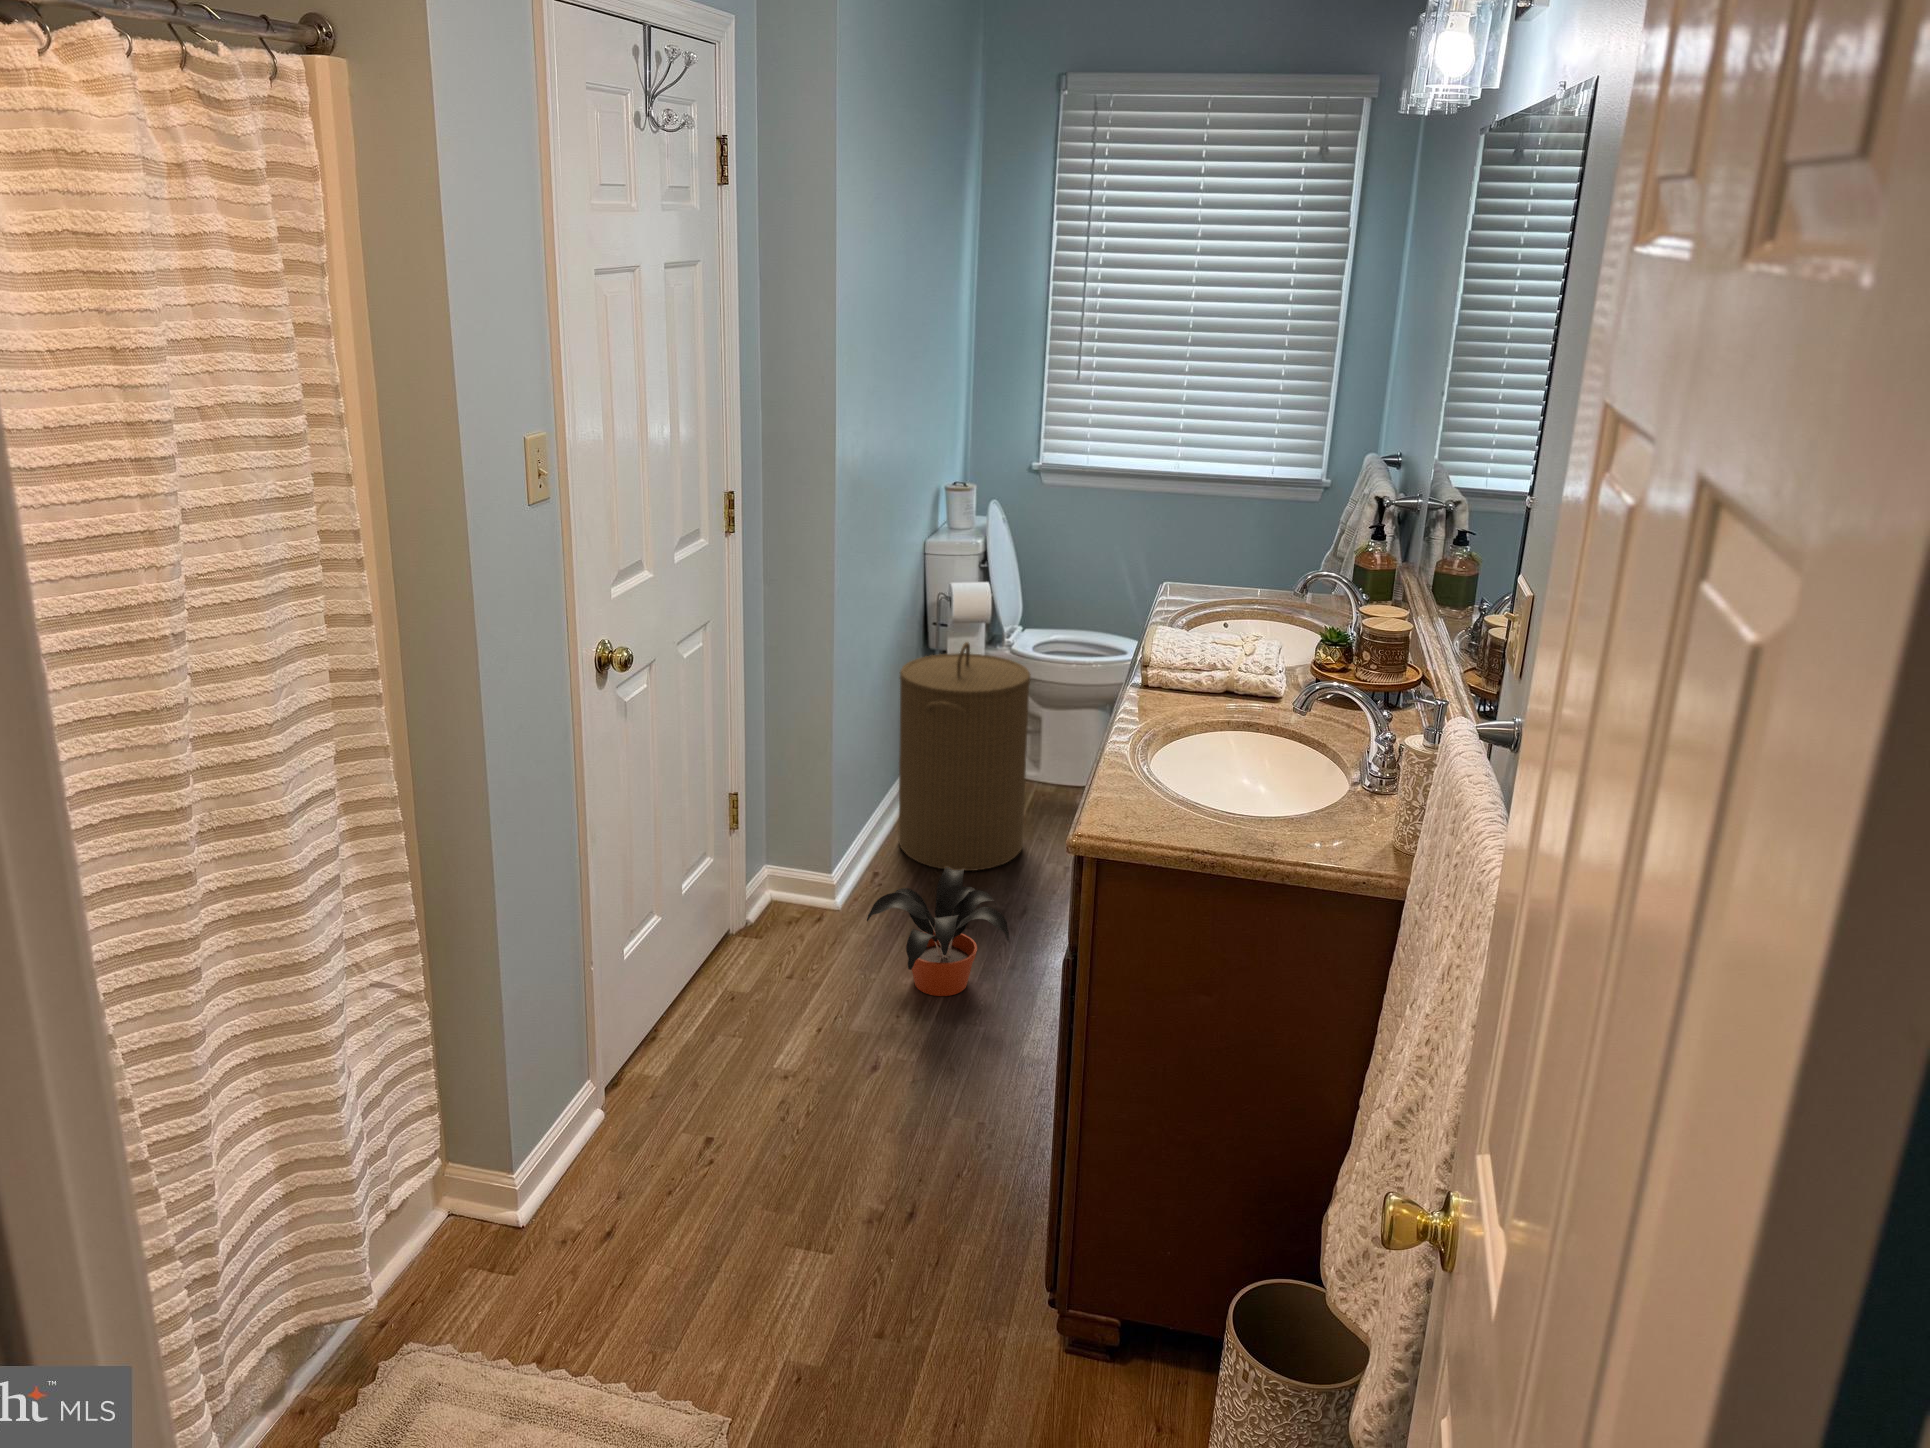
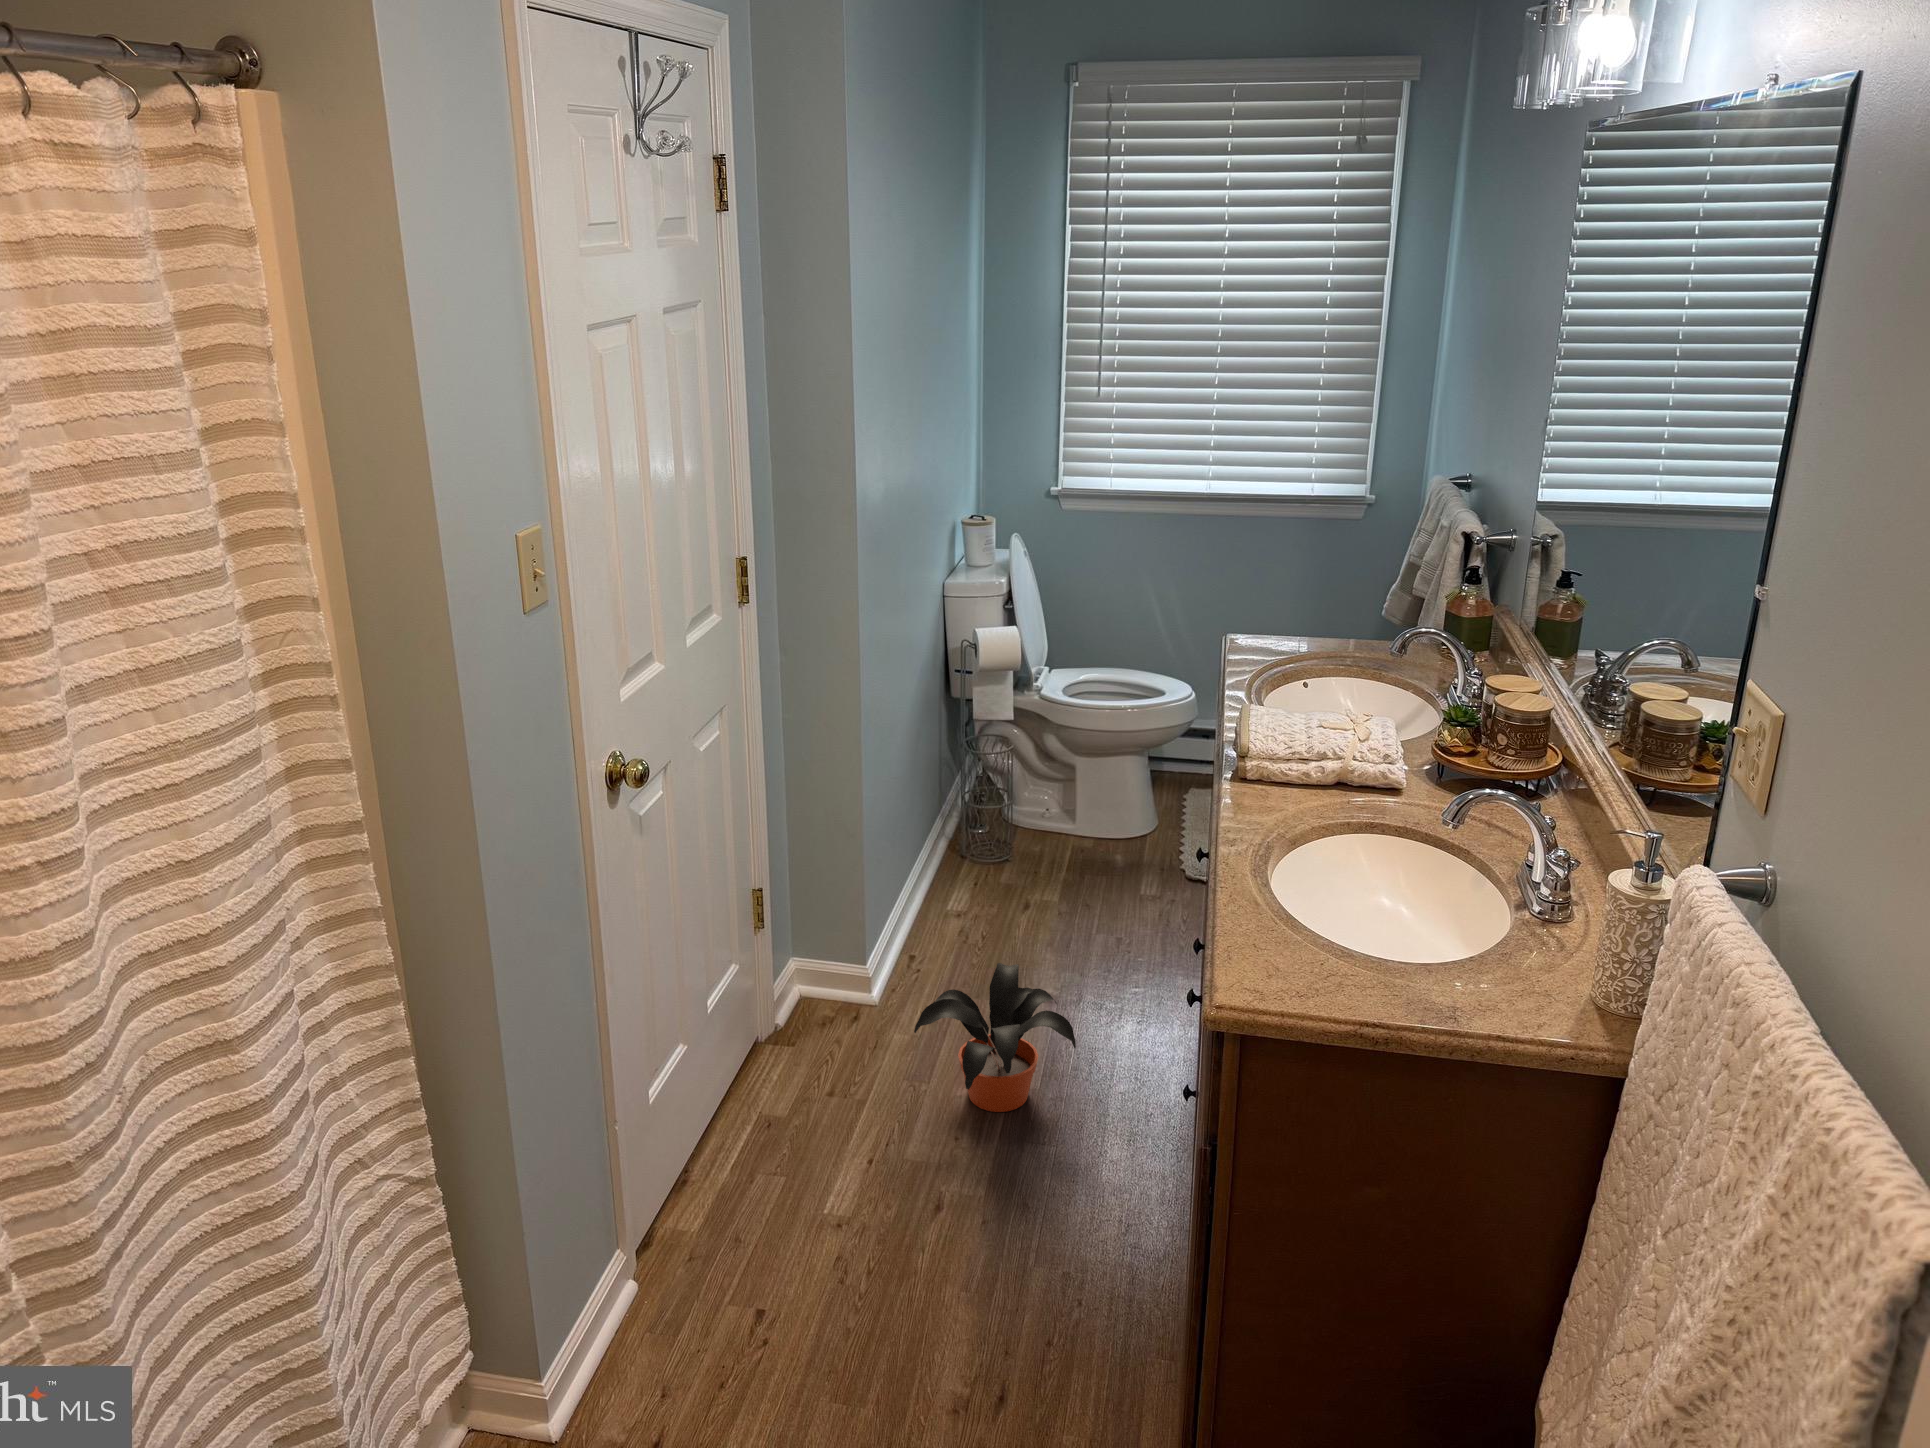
laundry hamper: present [899,642,1030,871] -> none [926,698,1072,951]

